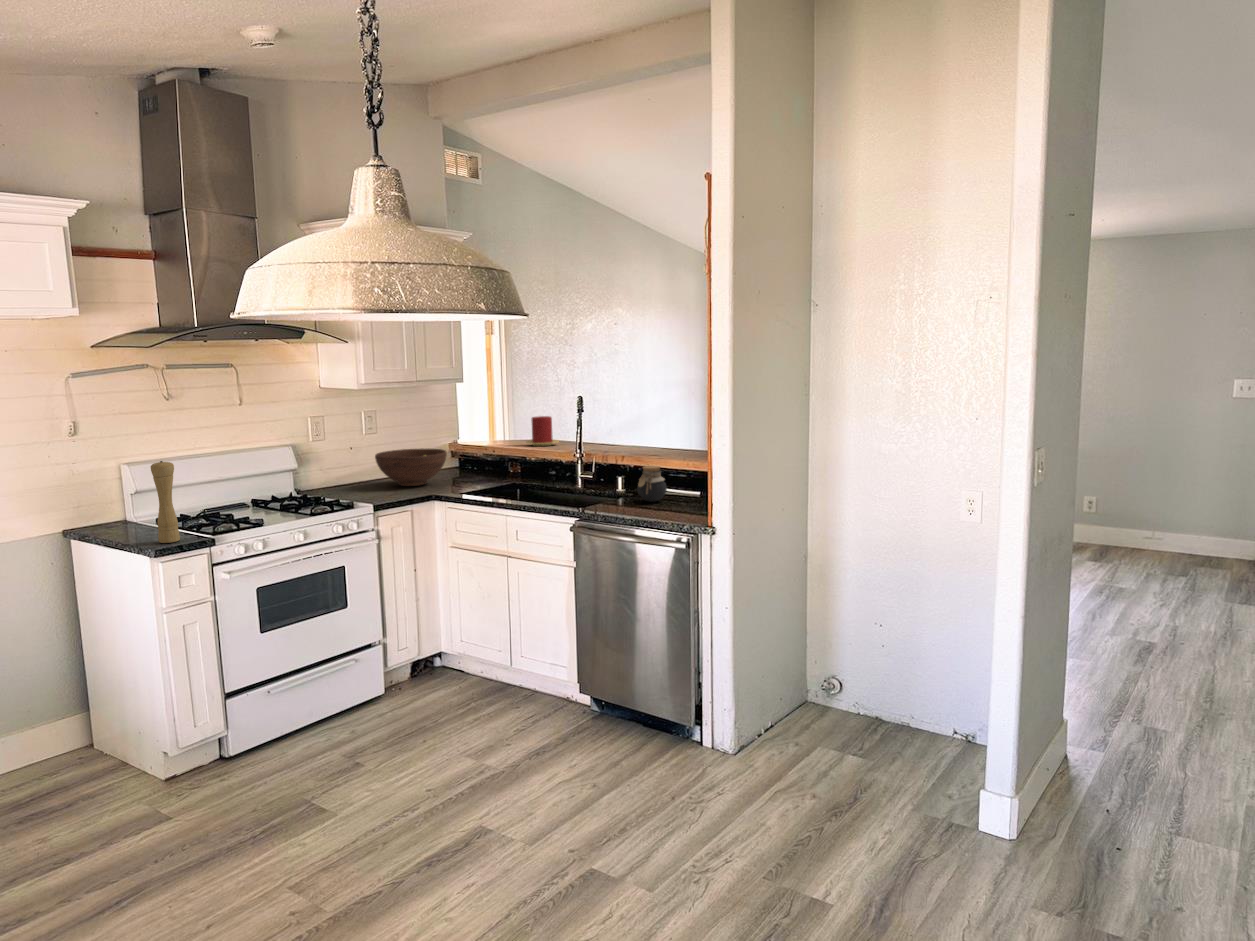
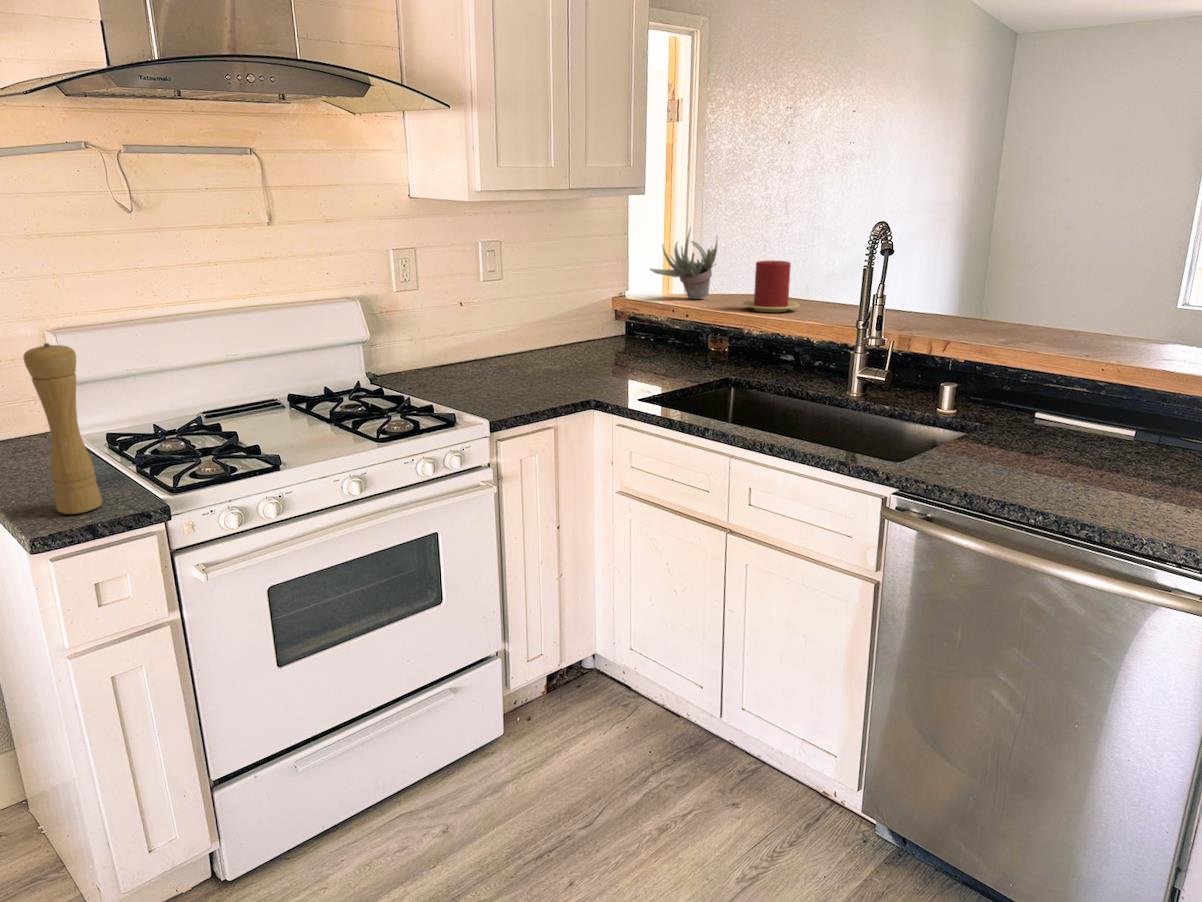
succulent plant: none [471,398,512,442] -> present [650,228,718,299]
fruit bowl: present [375,449,447,486] -> none [498,309,616,374]
jar: present [637,466,667,502] -> none [1014,380,1081,456]

